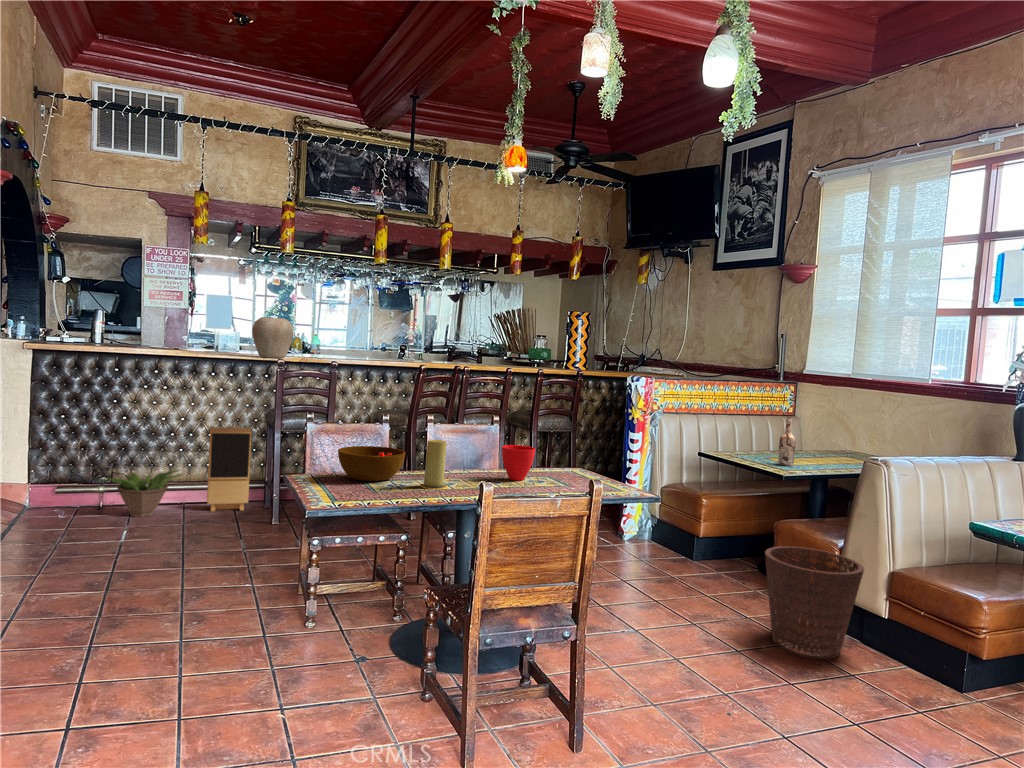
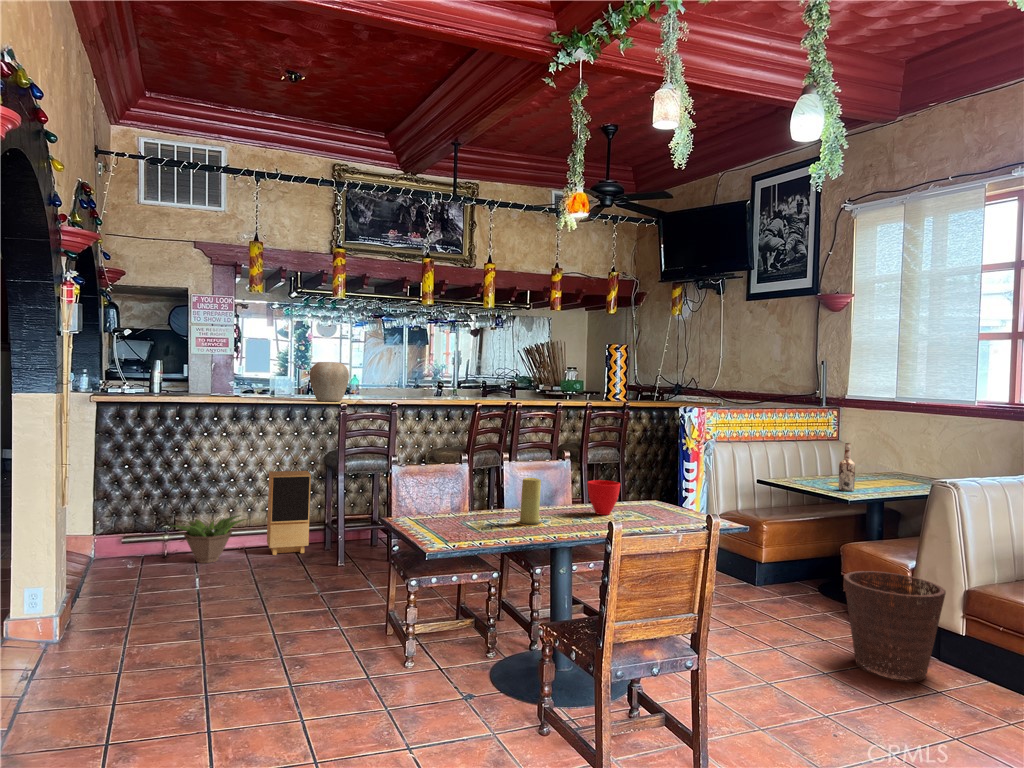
bowl: present [338,446,405,481] -> none [432,486,496,520]

